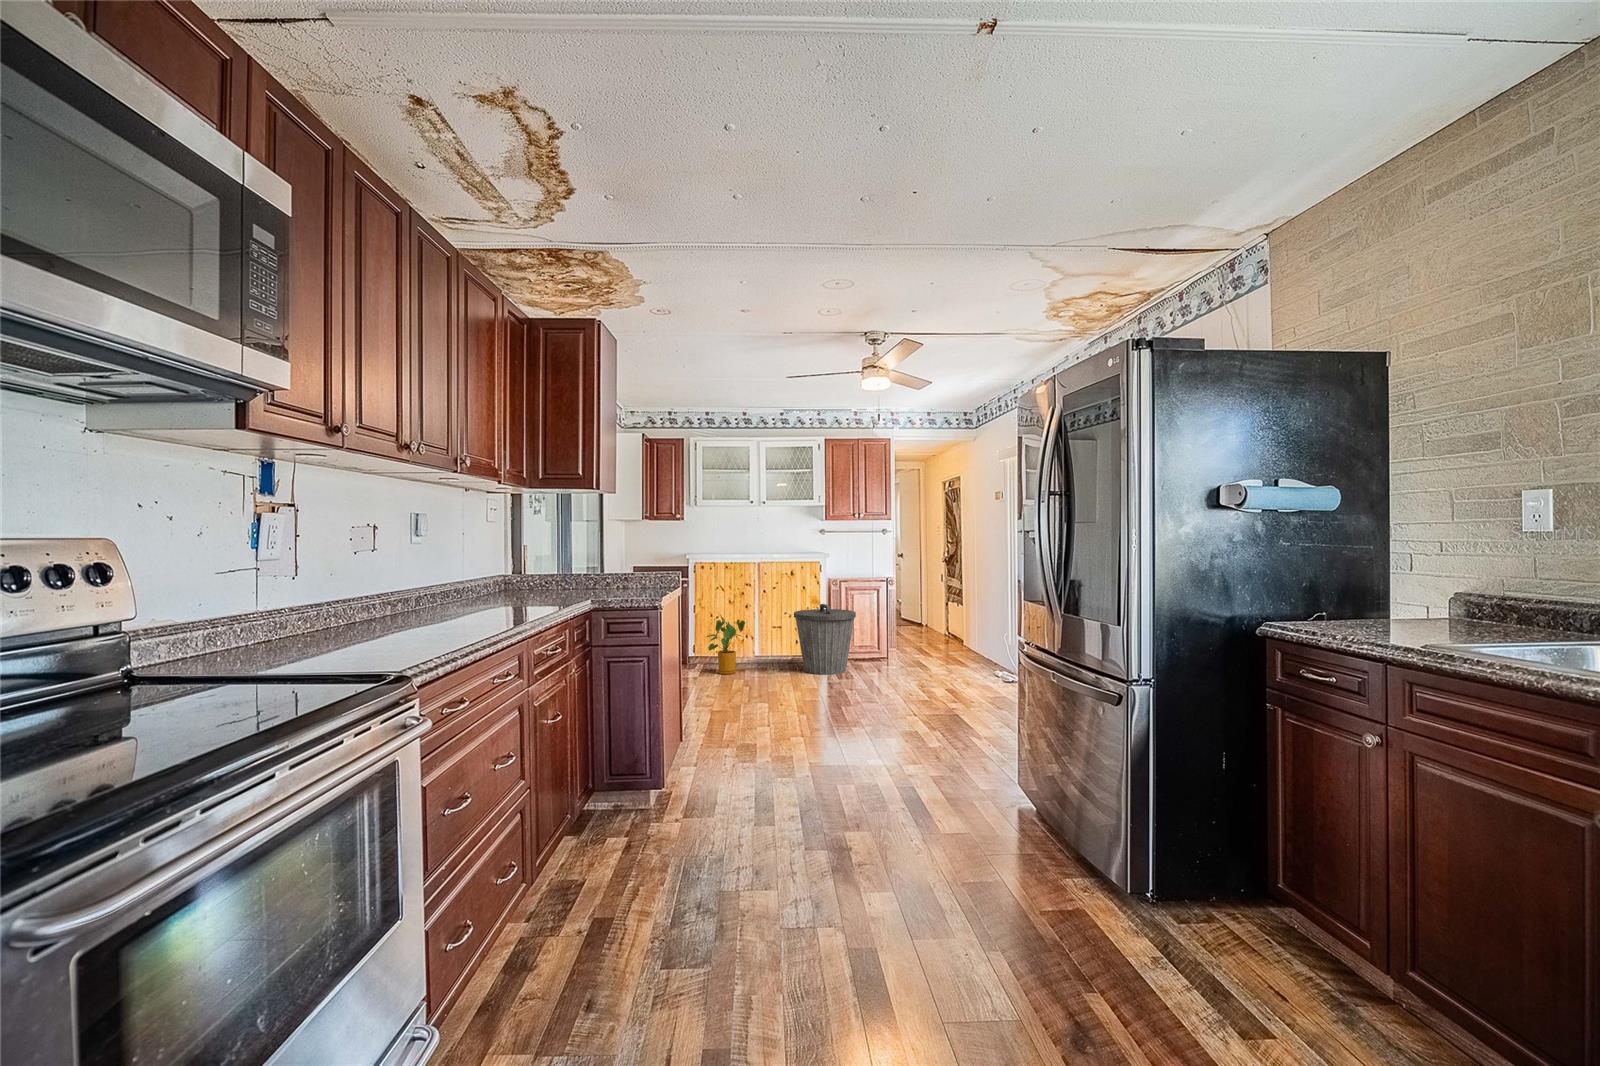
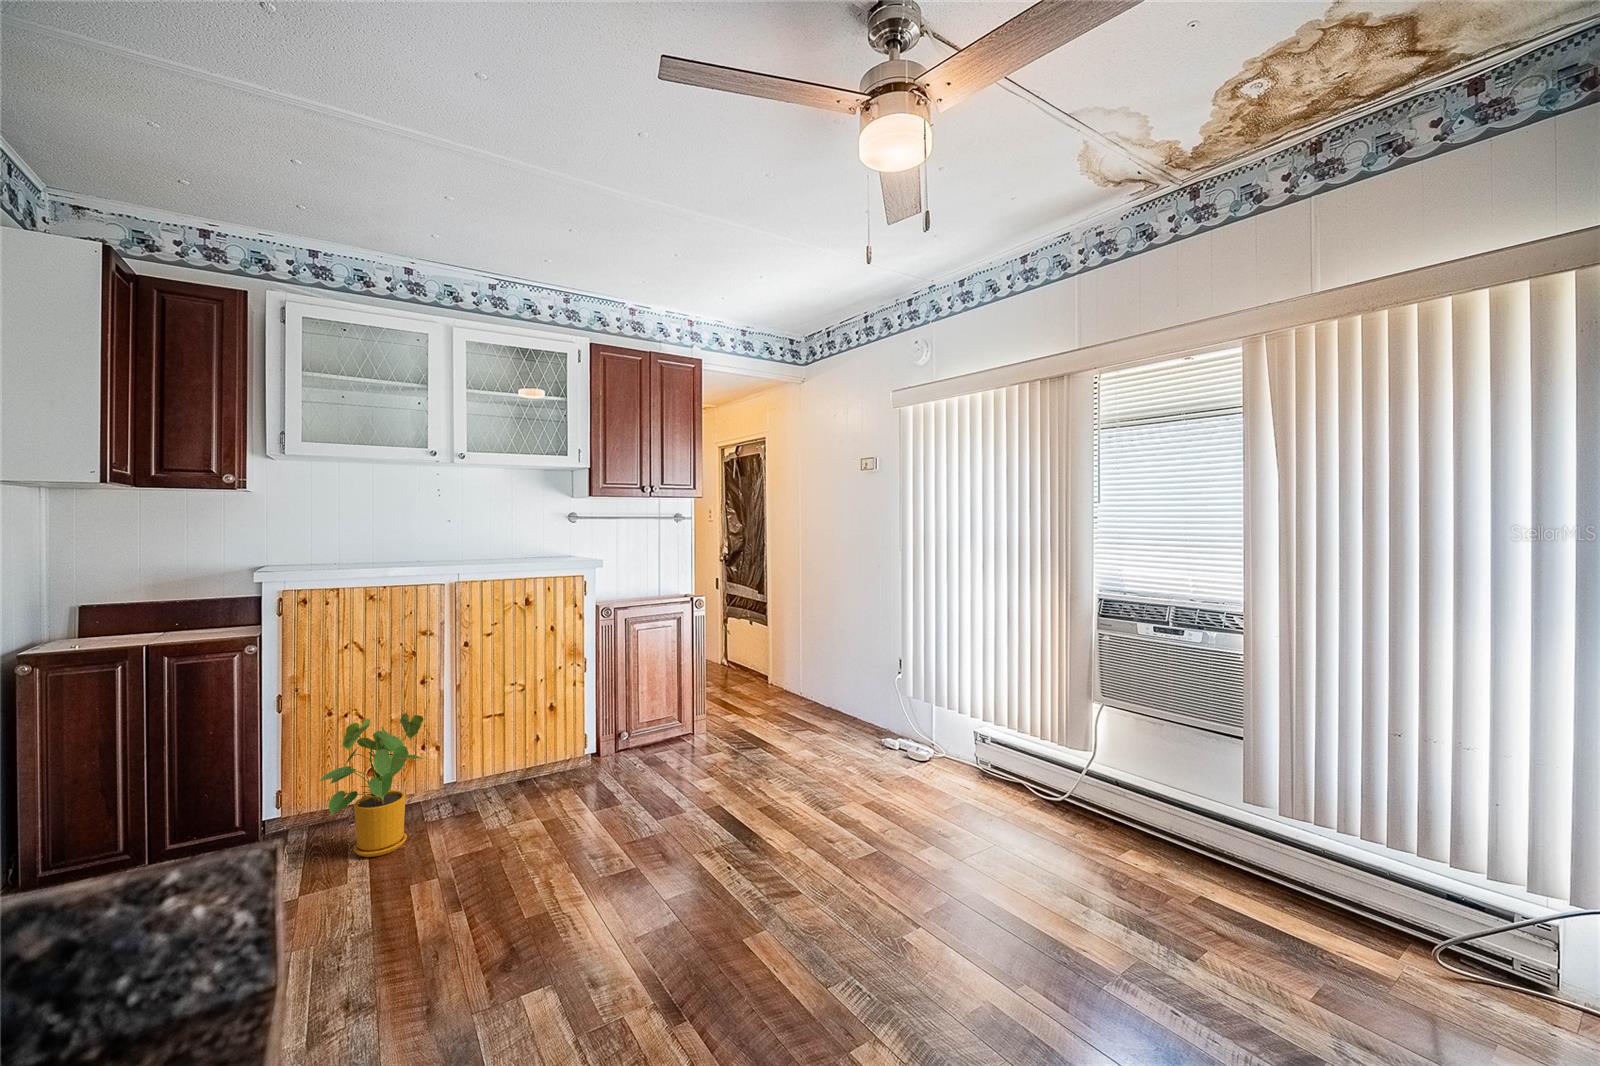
trash can: present [794,604,856,675] -> none [541,659,669,807]

